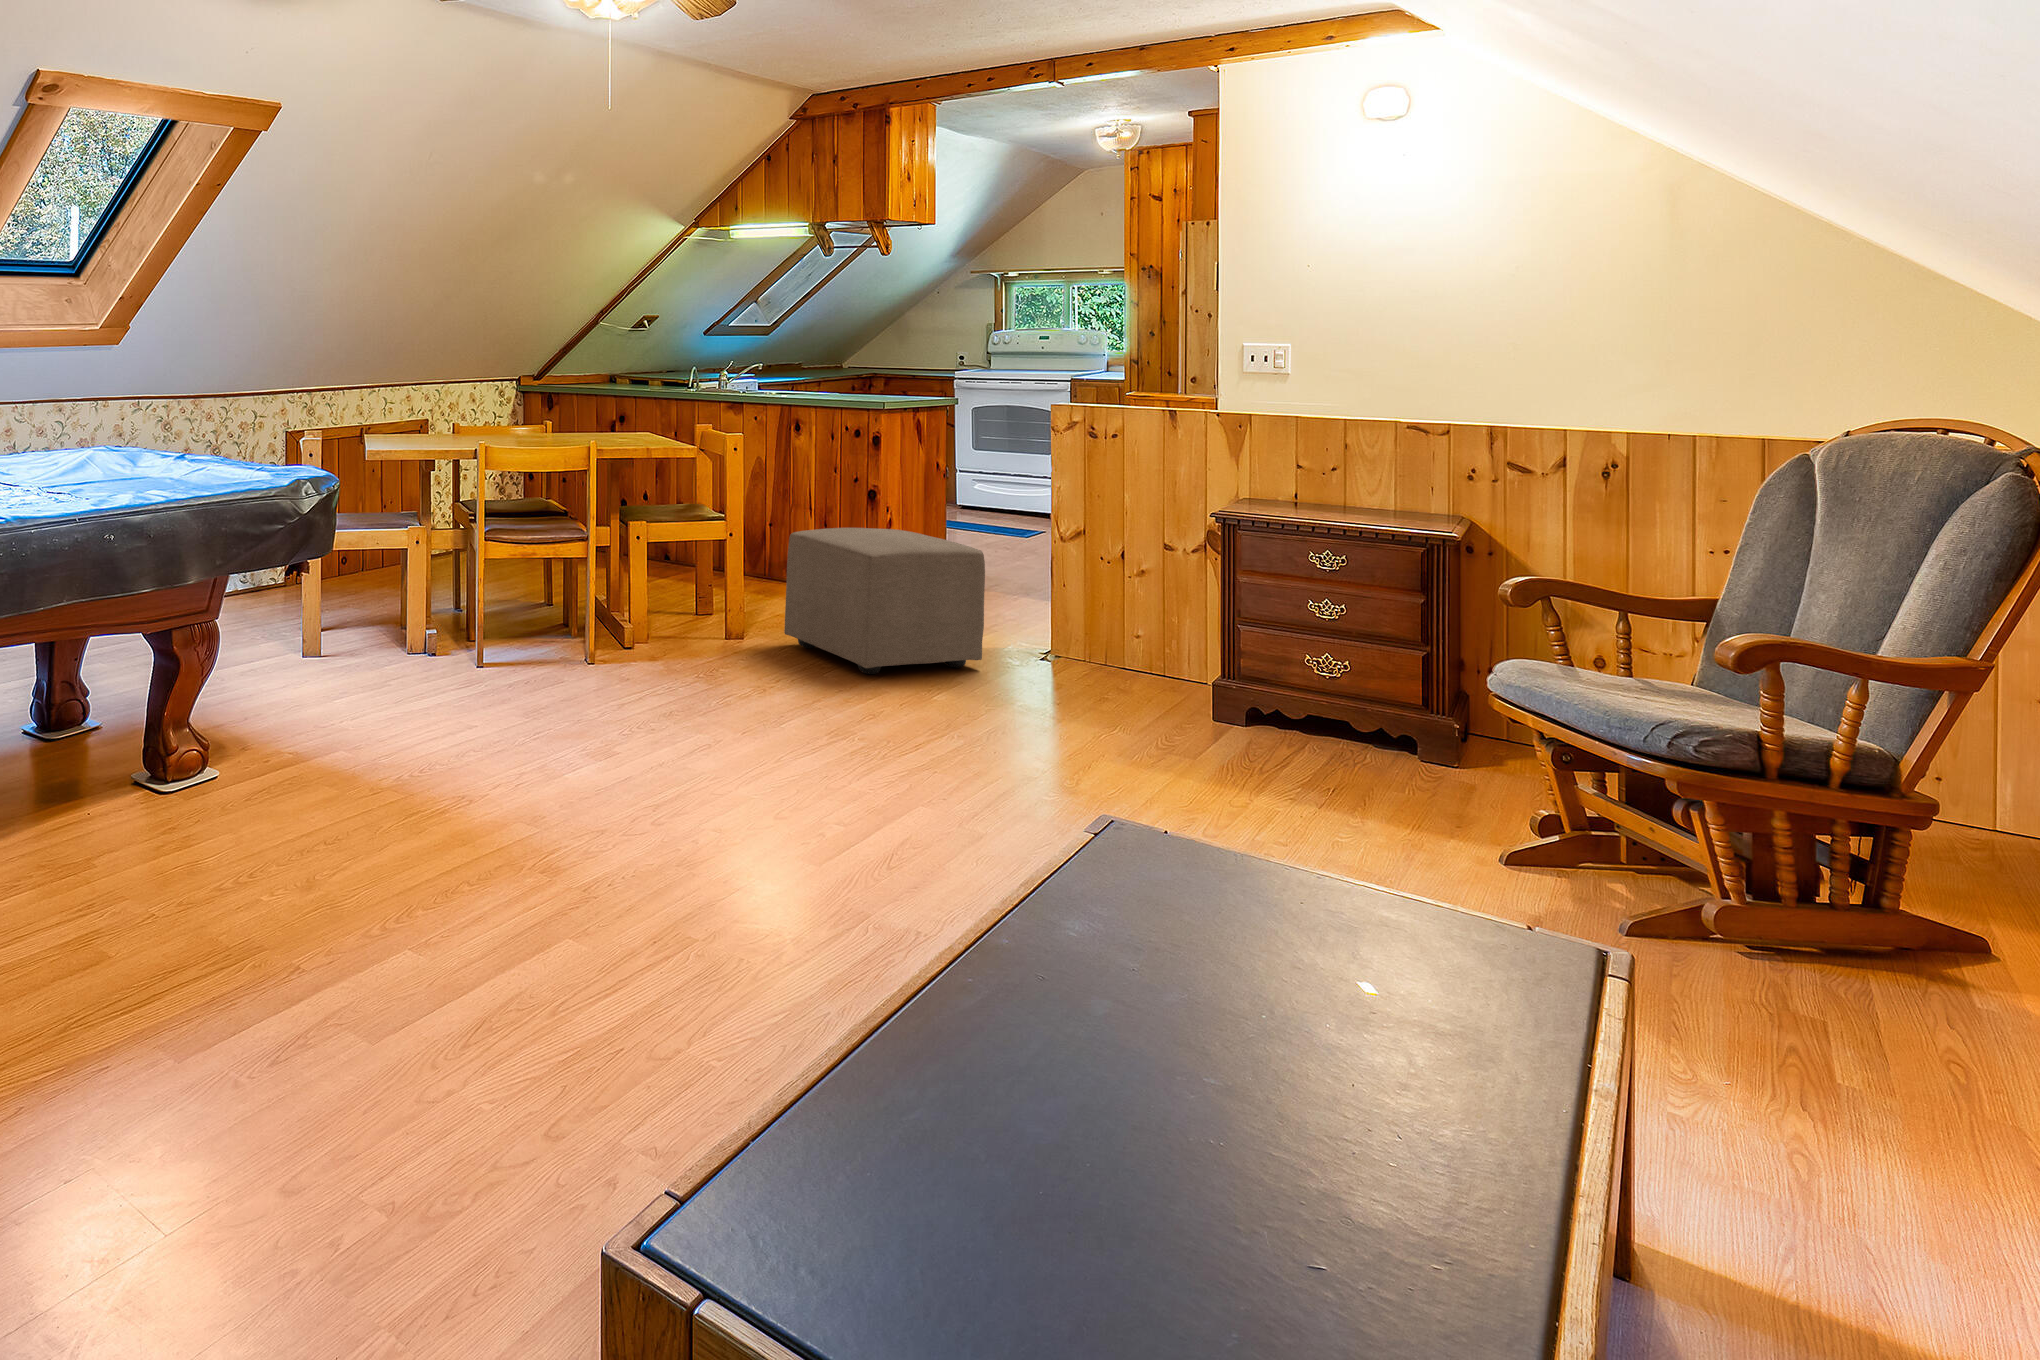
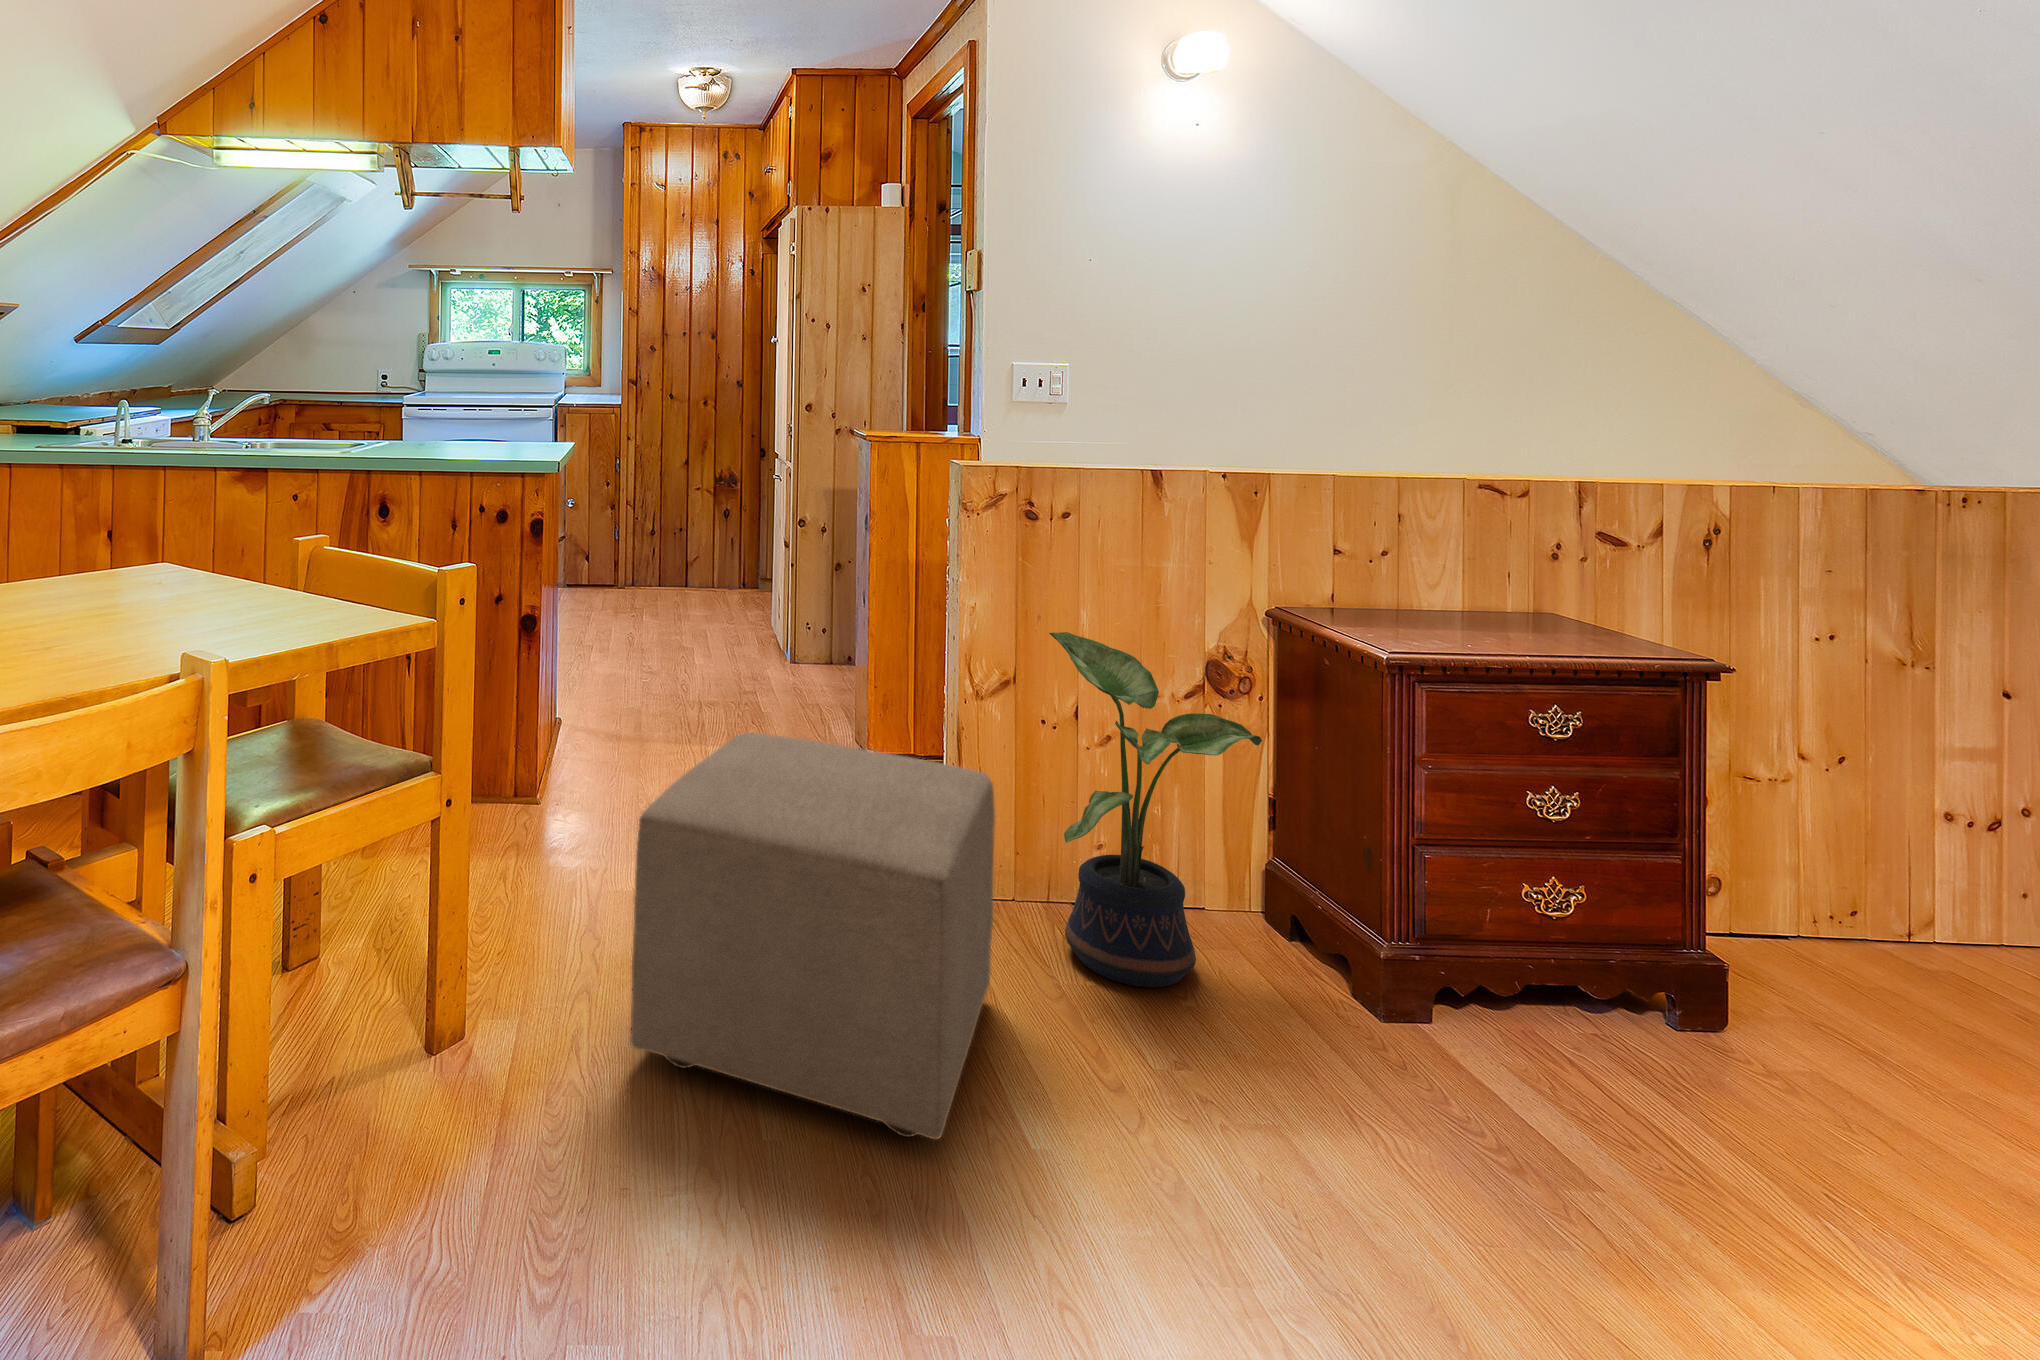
potted plant: none [1037,502,1181,689] -> present [1049,632,1262,988]

